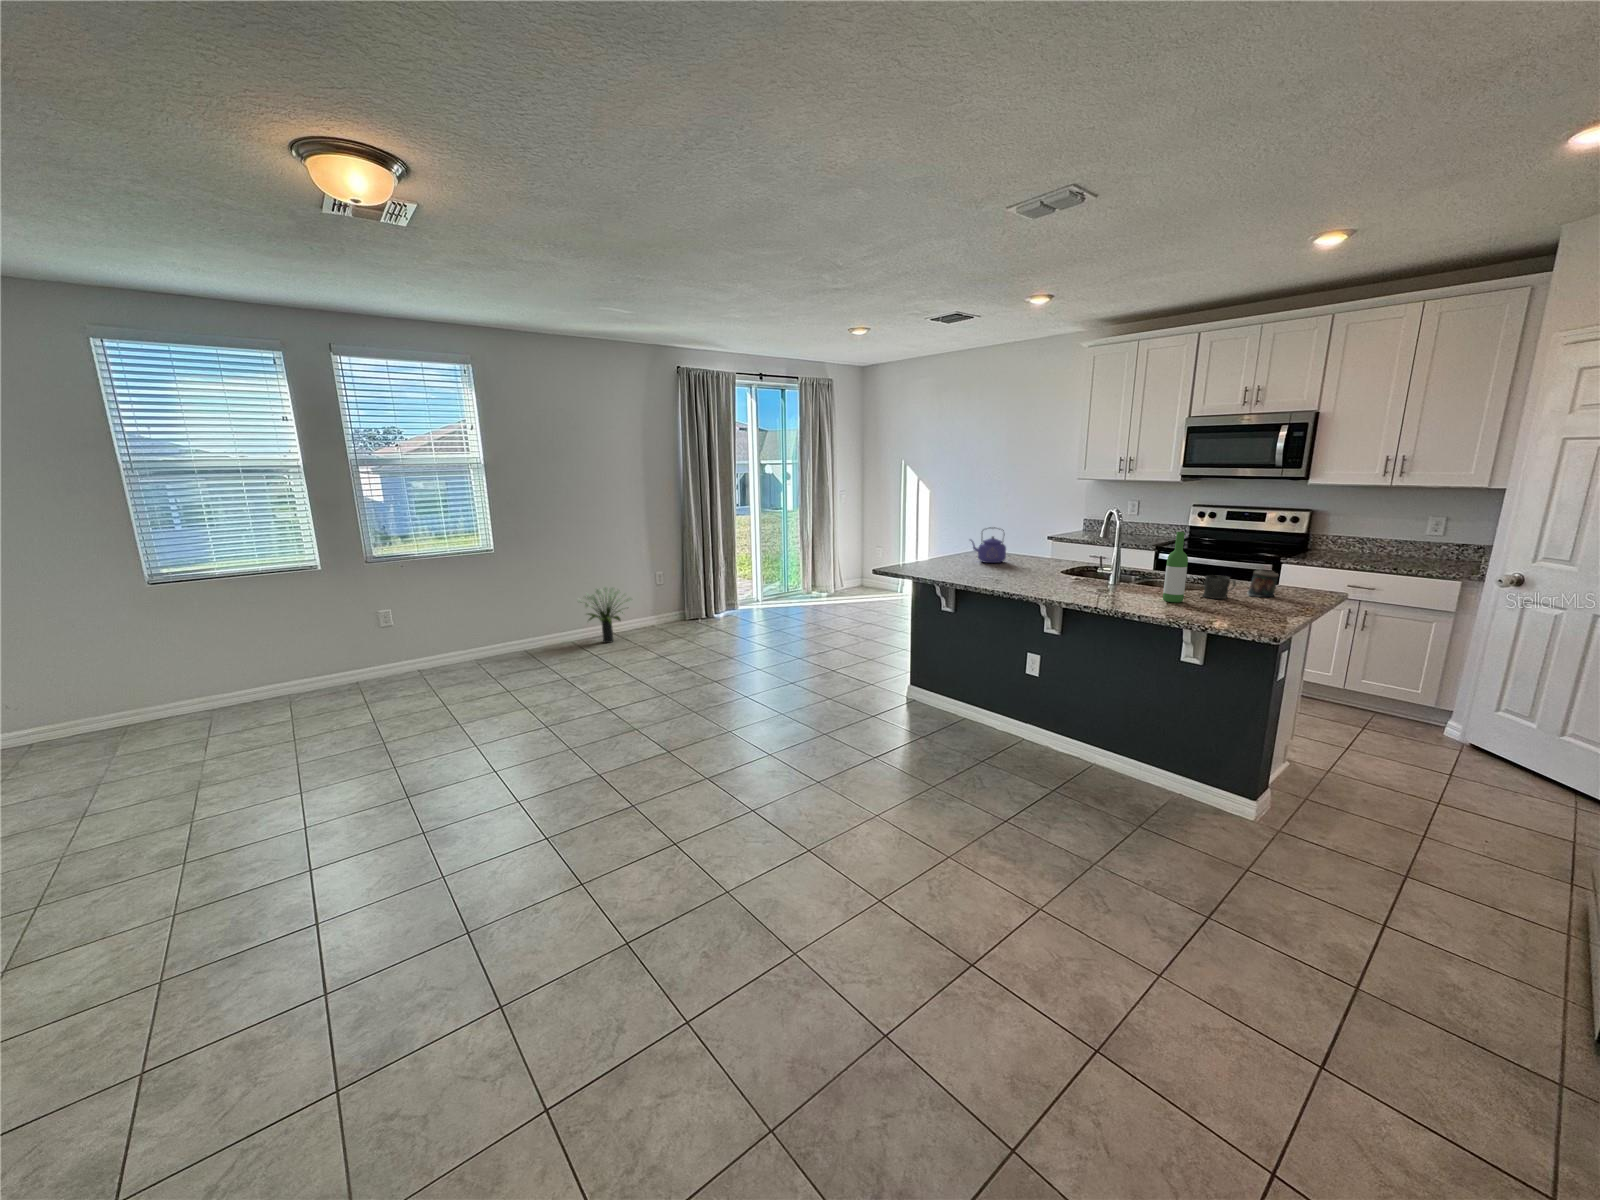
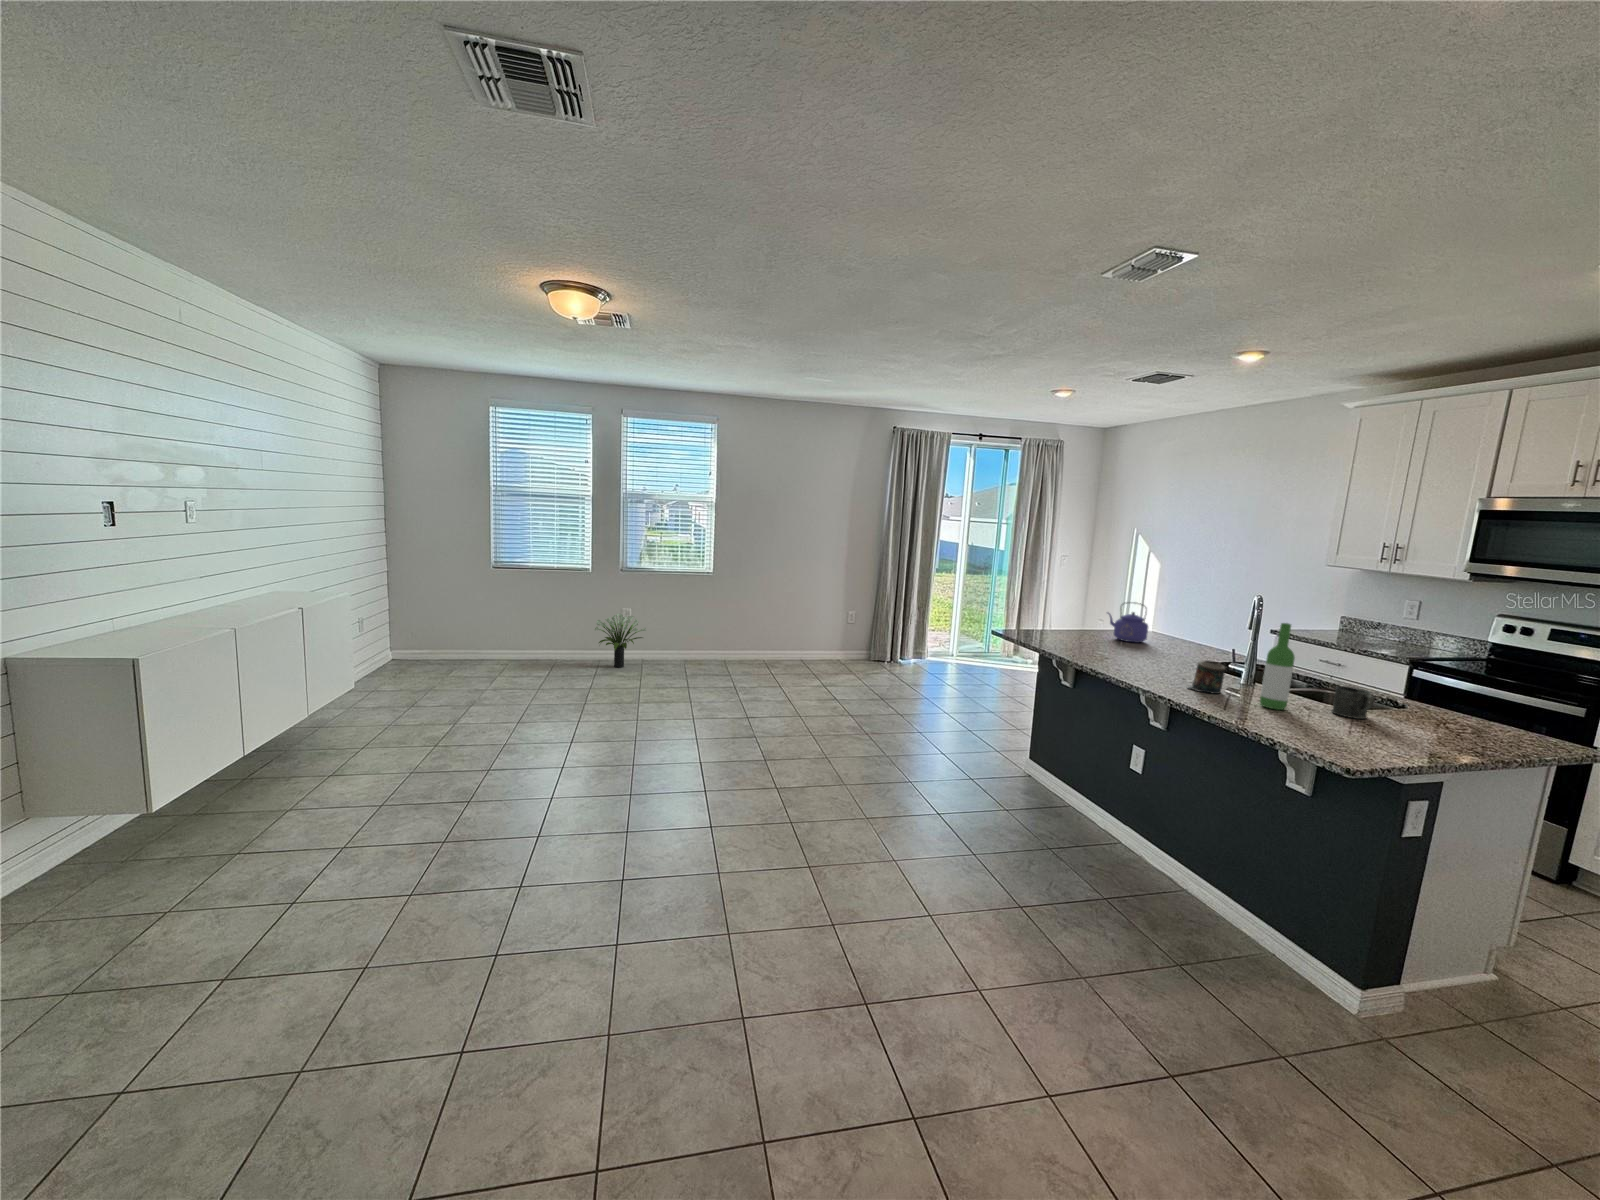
candle: present [1247,569,1279,597] -> present [1188,660,1226,694]
potted plant: present [577,587,632,643] -> present [595,613,646,668]

